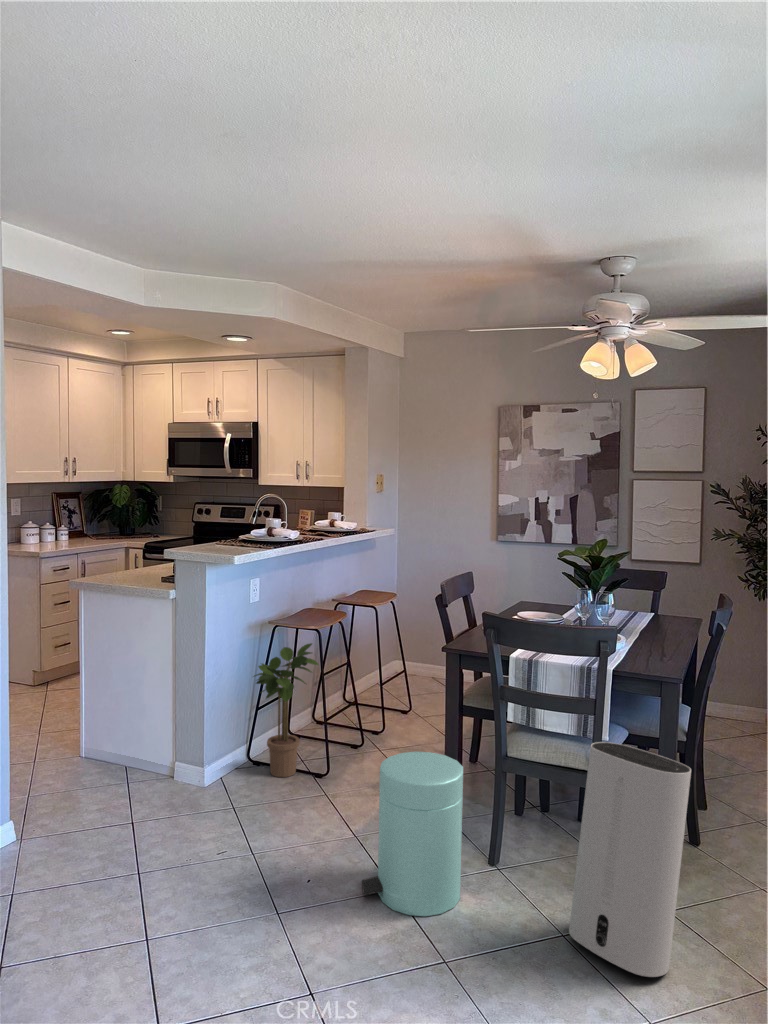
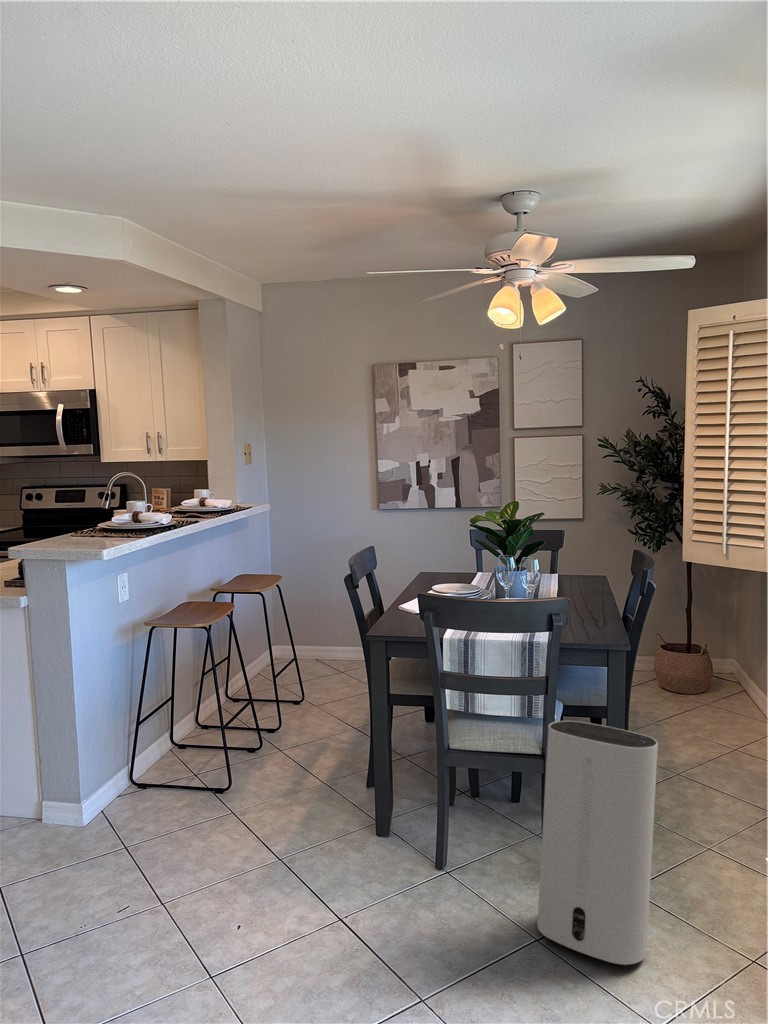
potted plant: present [254,643,319,777] -> none [129,642,209,800]
trash can: present [362,751,463,916] -> none [301,755,414,942]

